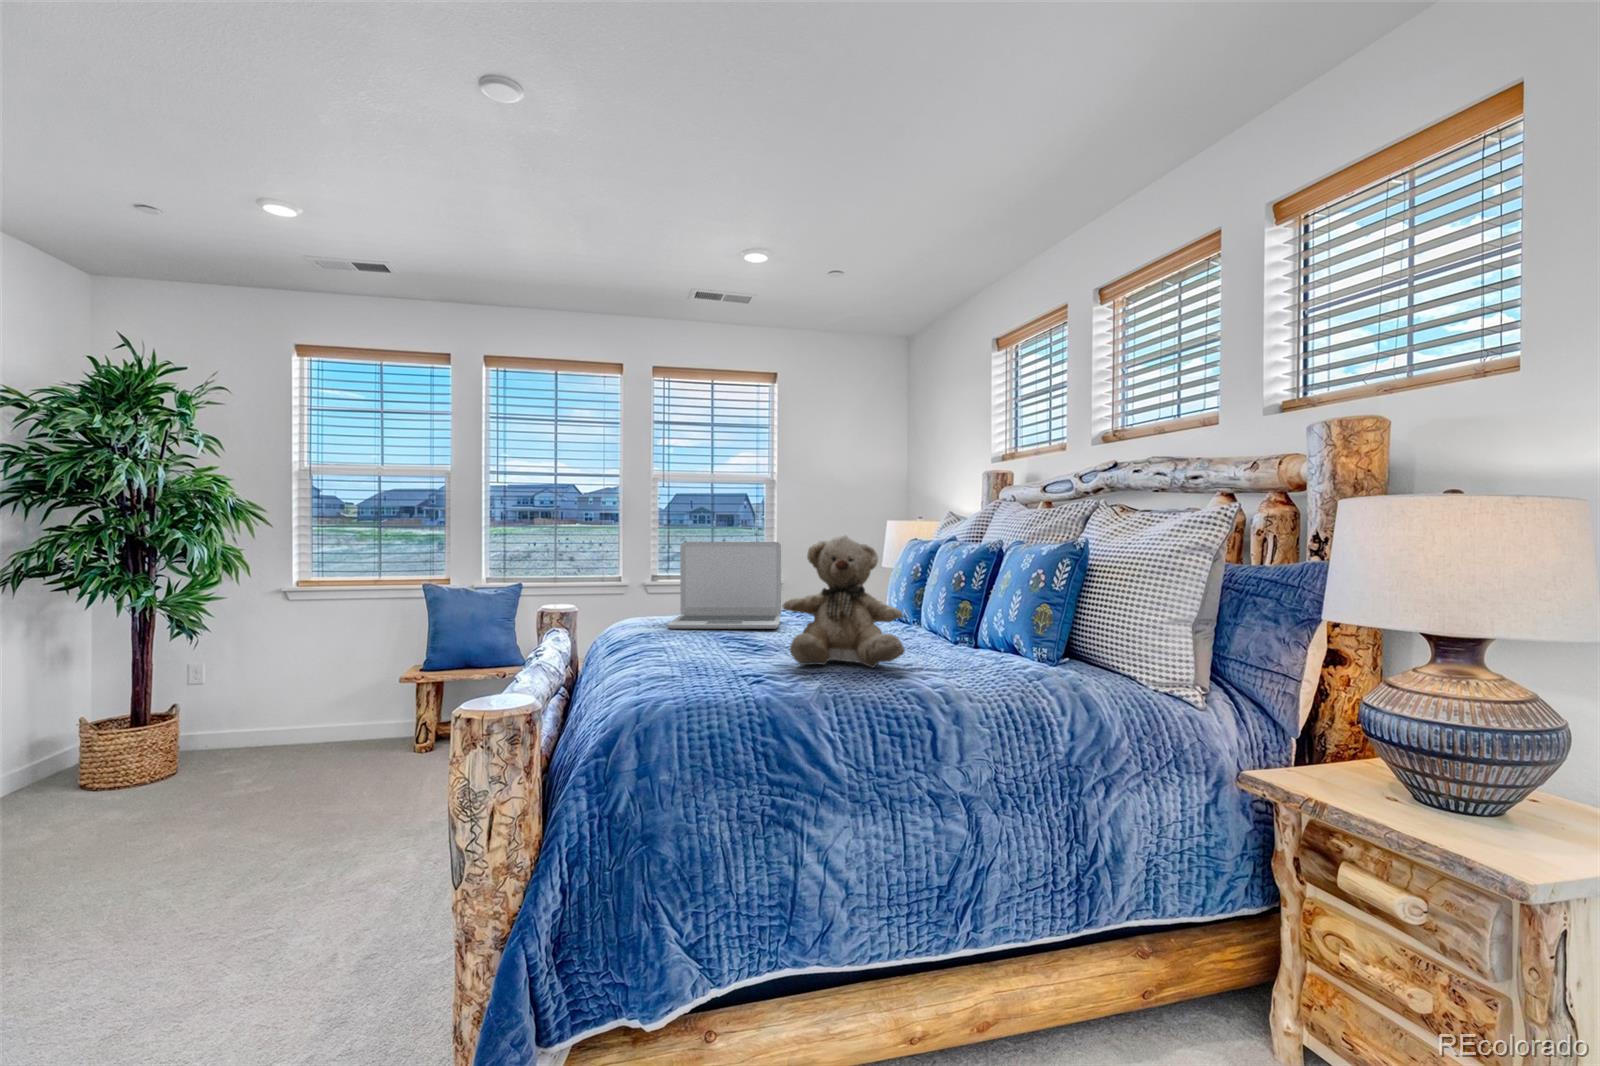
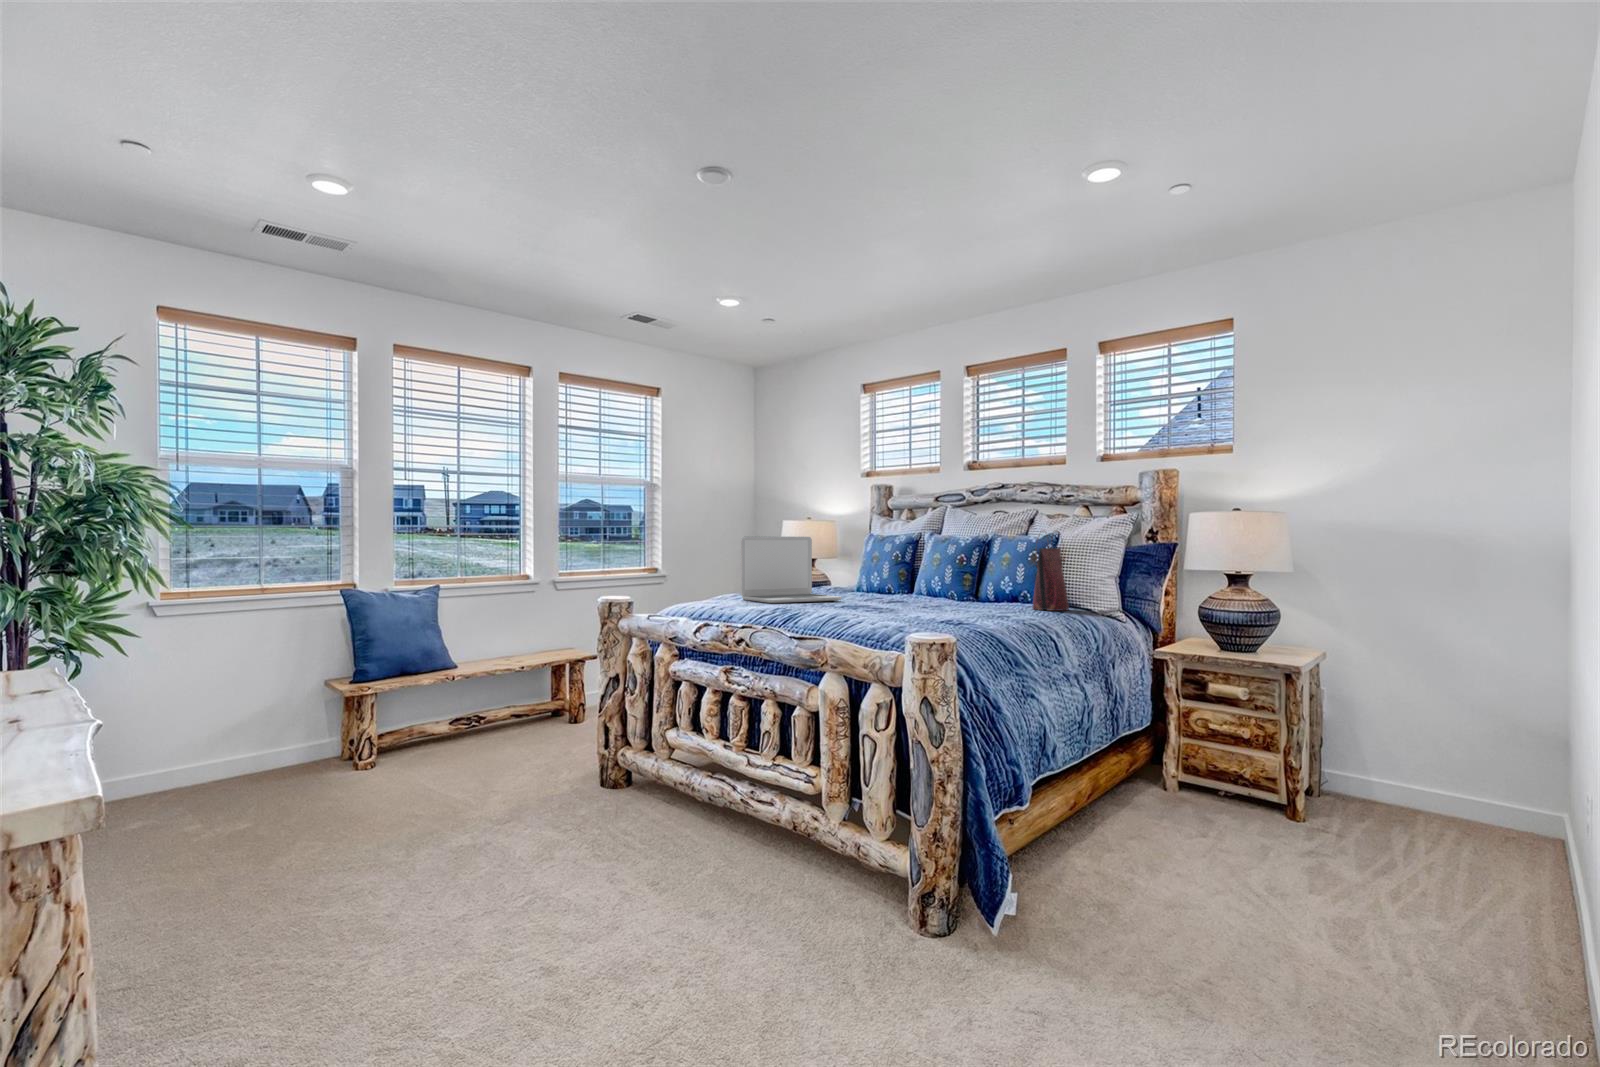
teddy bear: present [783,536,905,667] -> none [914,528,1000,611]
handbag: none [973,539,1052,680] -> present [1032,532,1069,611]

